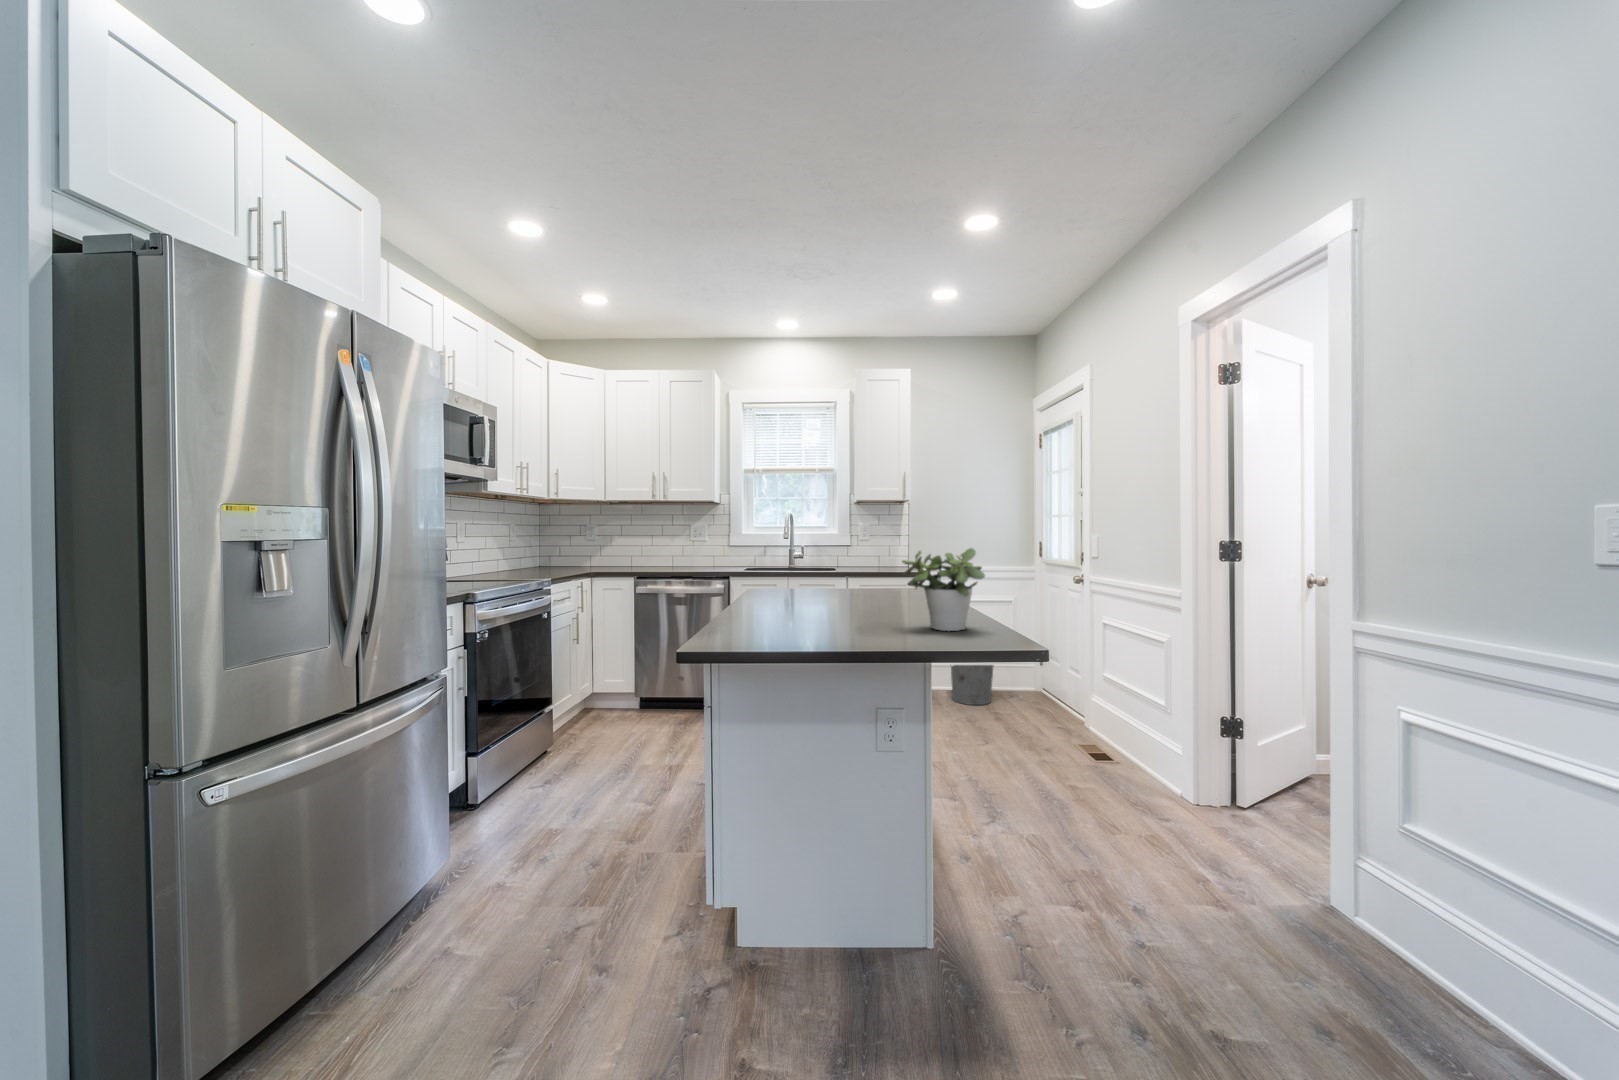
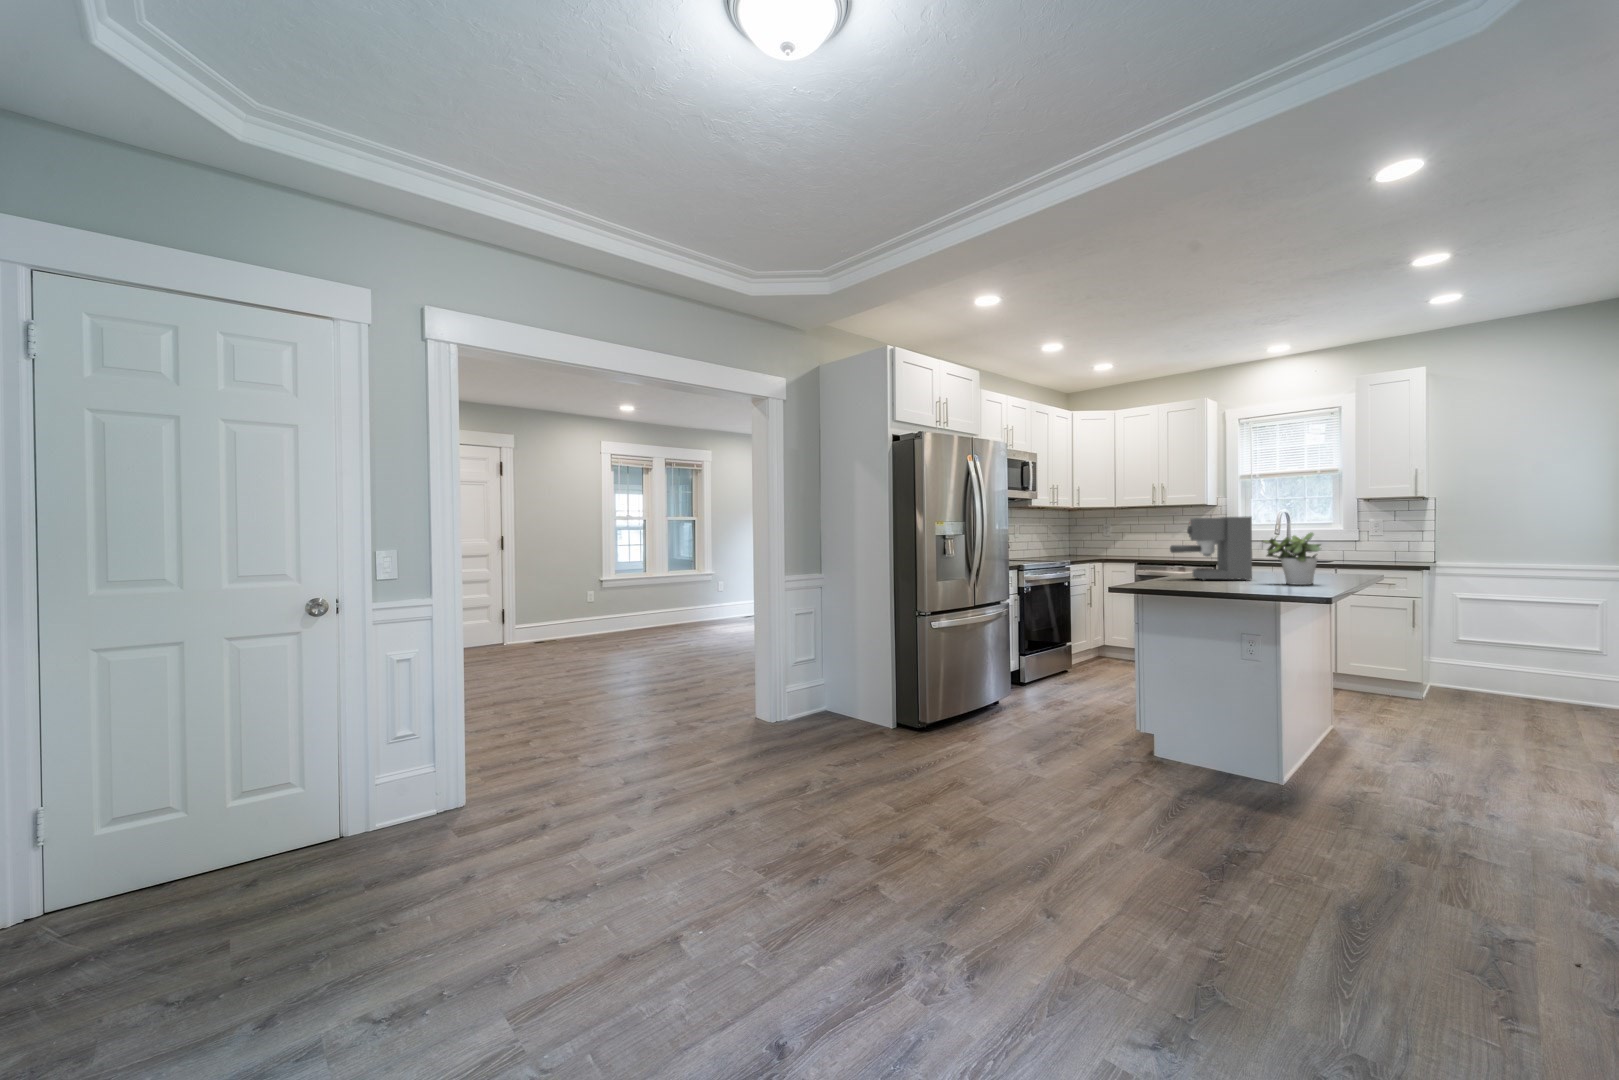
coffee maker: none [750,520,862,623] -> present [1170,516,1252,581]
trash can: present [951,665,994,705] -> none [1486,629,1562,711]

